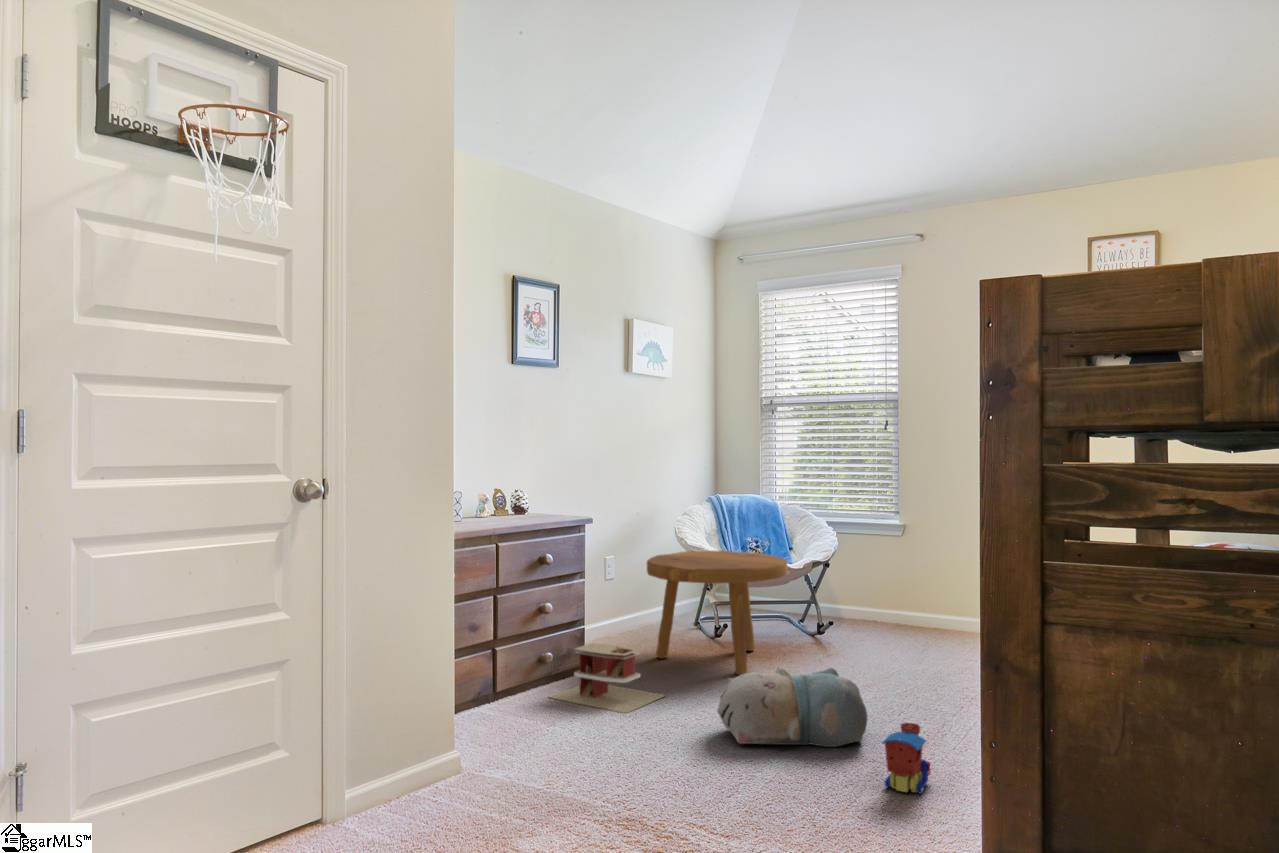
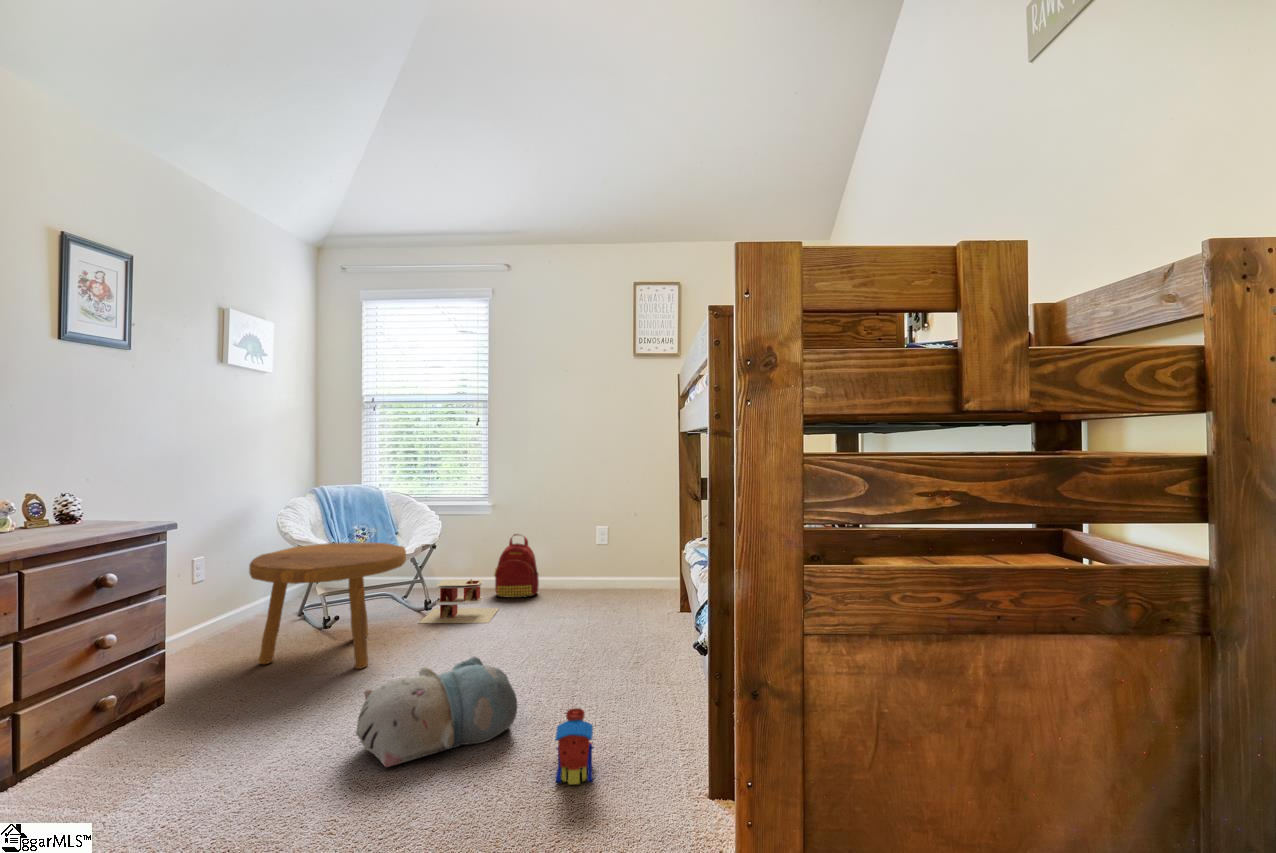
backpack: none [895,560,963,642] -> present [494,534,539,598]
toy house: present [549,643,665,713] -> present [419,579,499,623]

